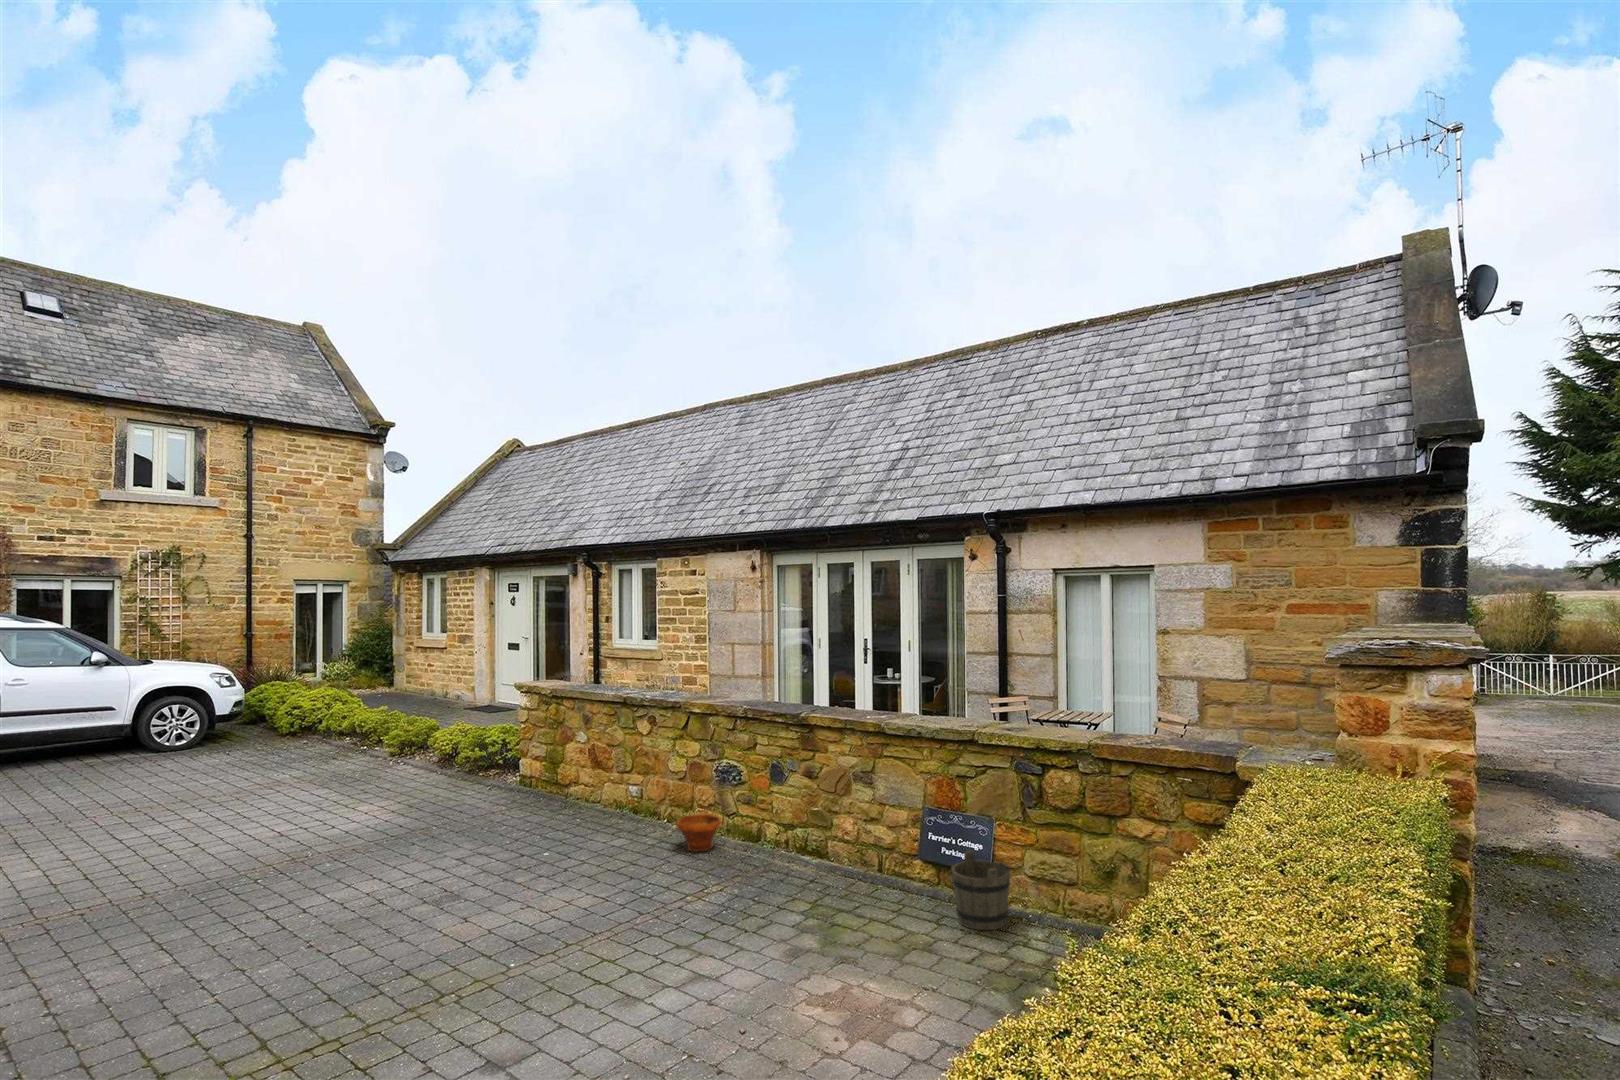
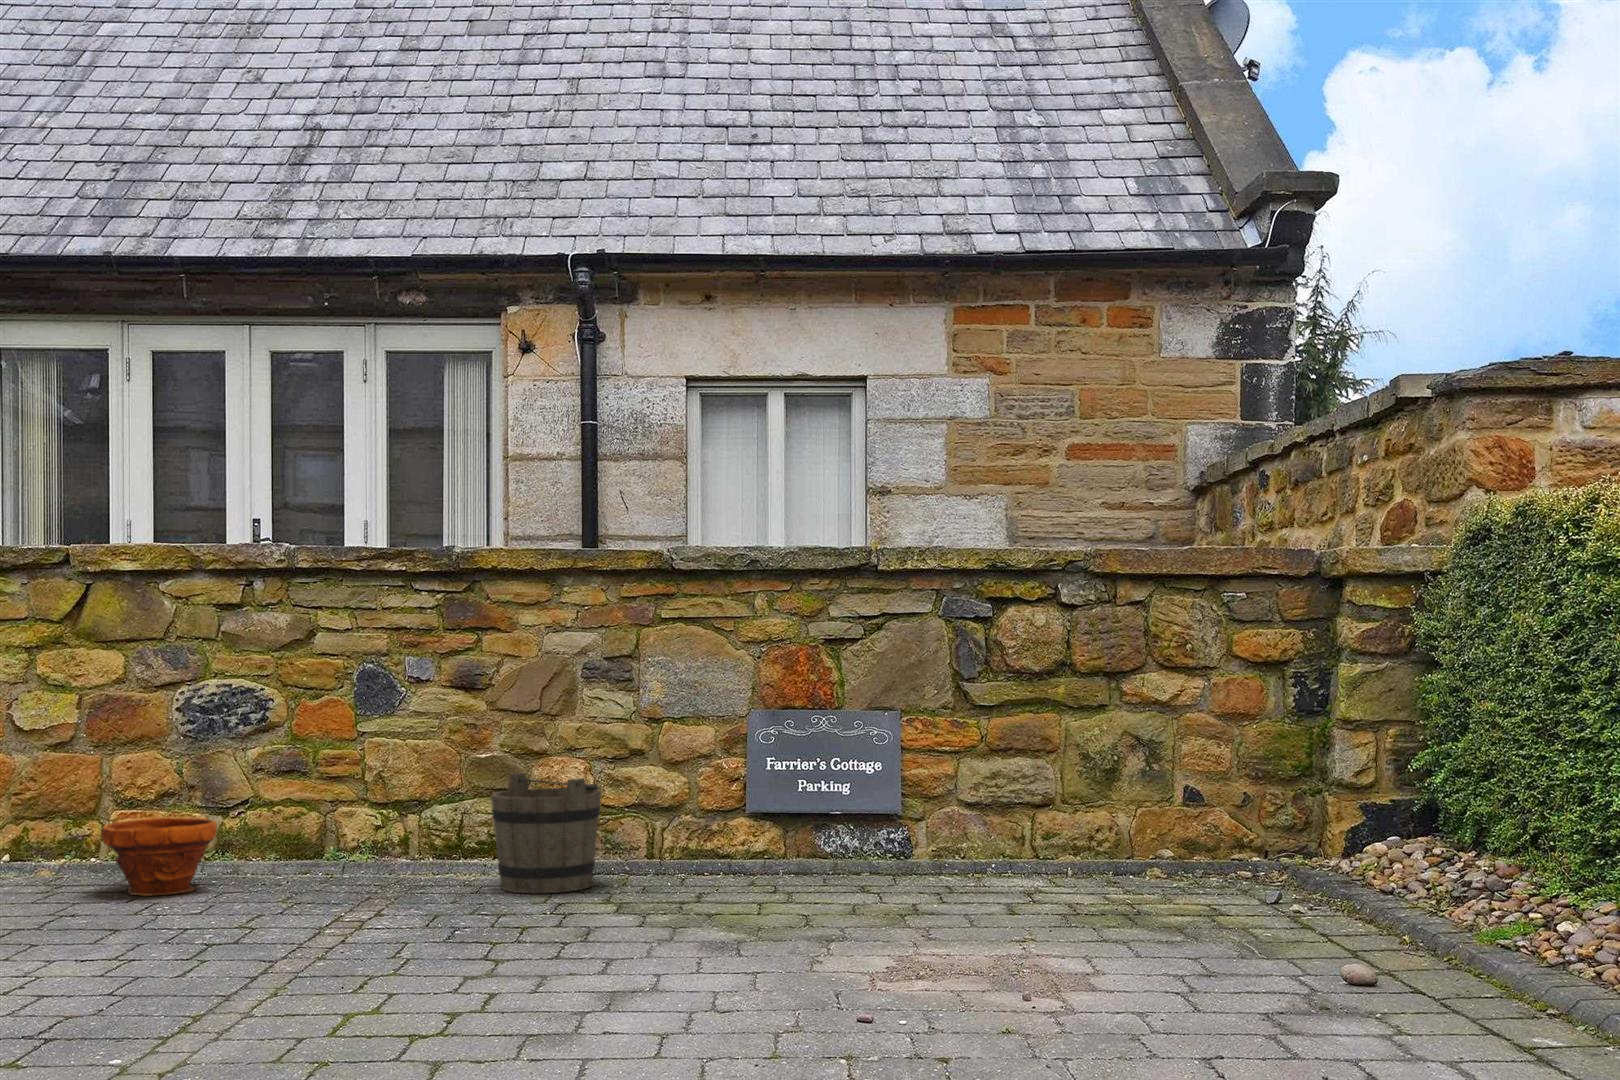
bucket: present [951,851,1010,930] -> present [491,773,601,893]

